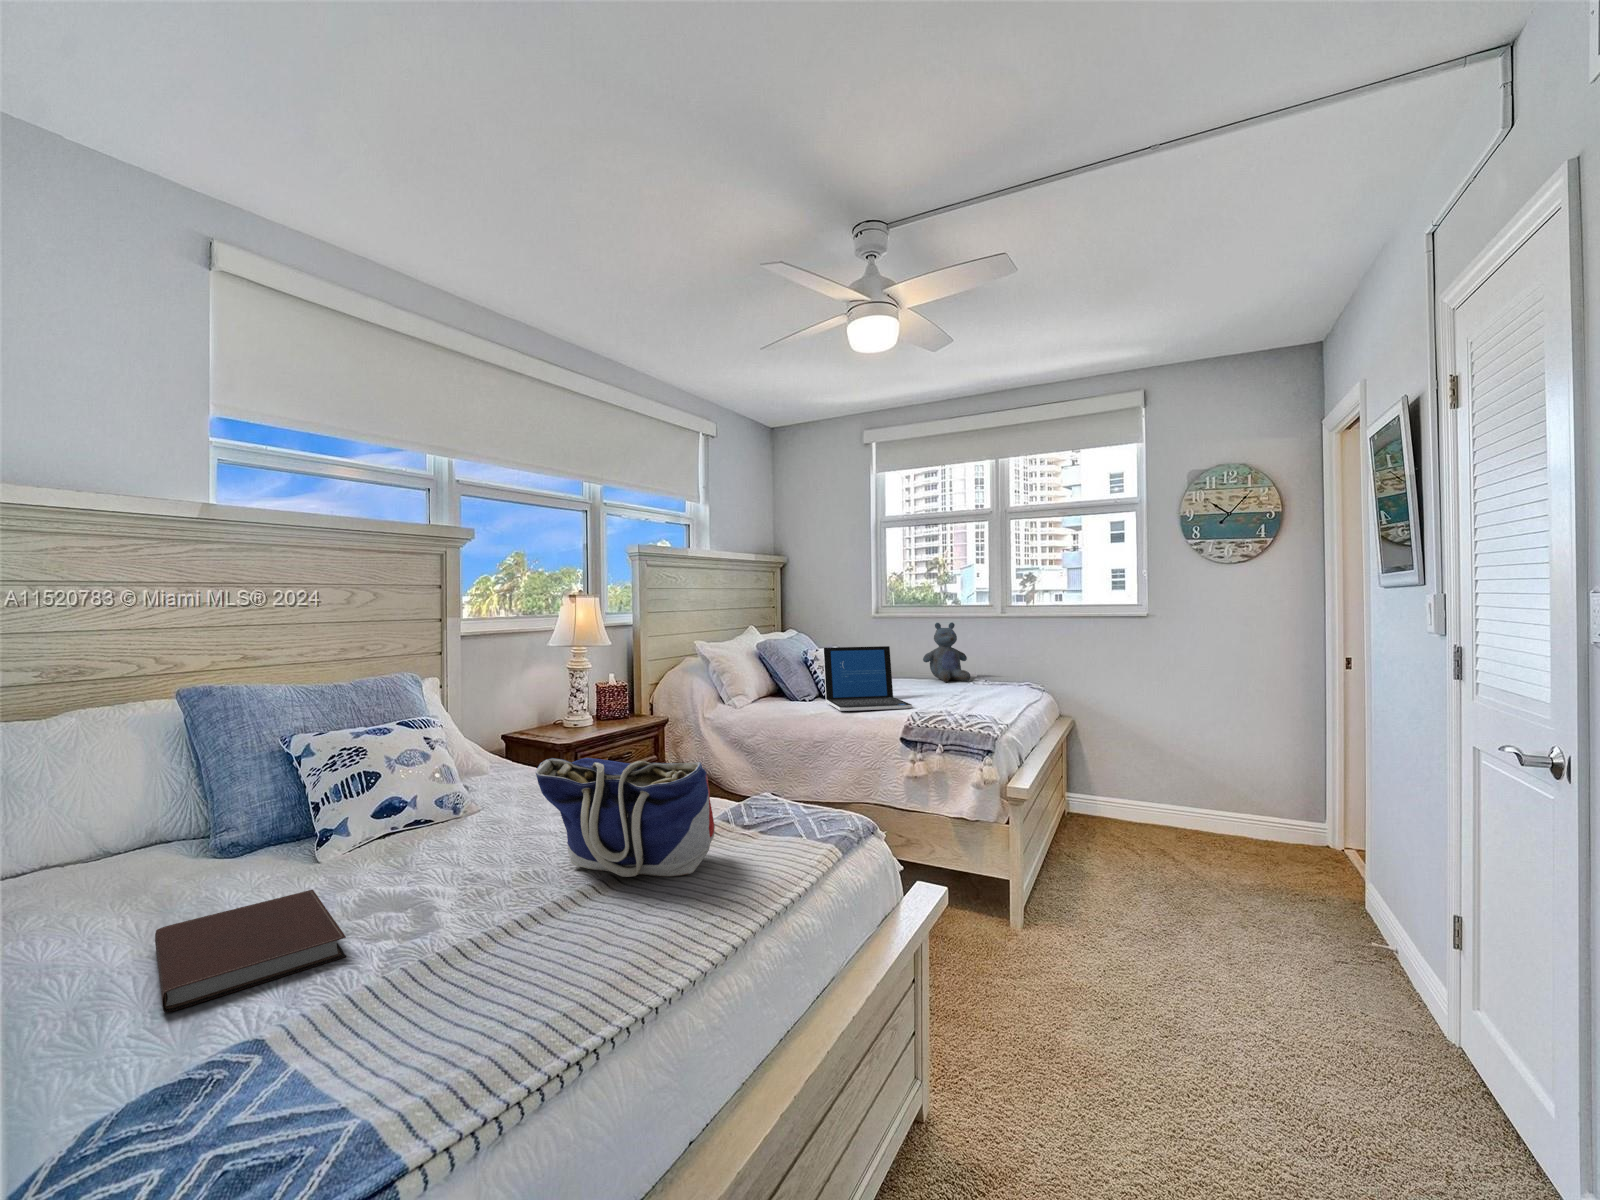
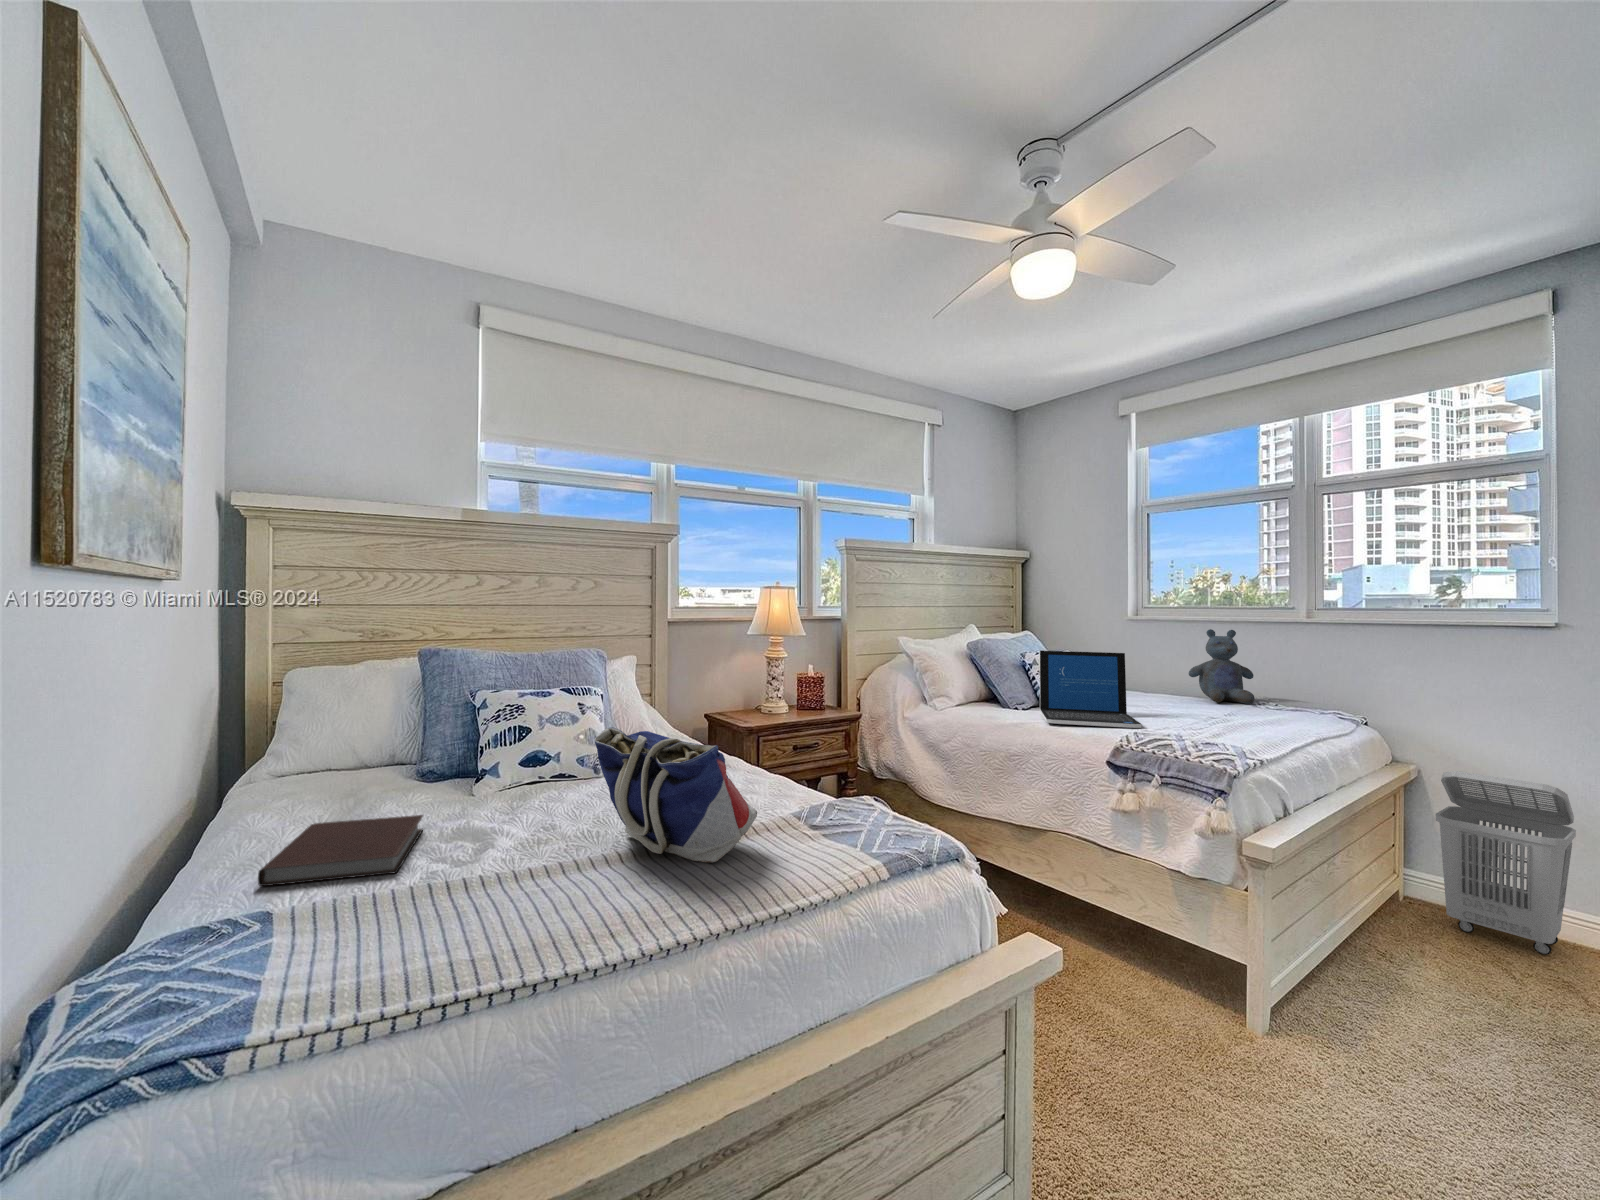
laundry basket: none [1088,718,1161,836] -> present [1435,771,1576,955]

